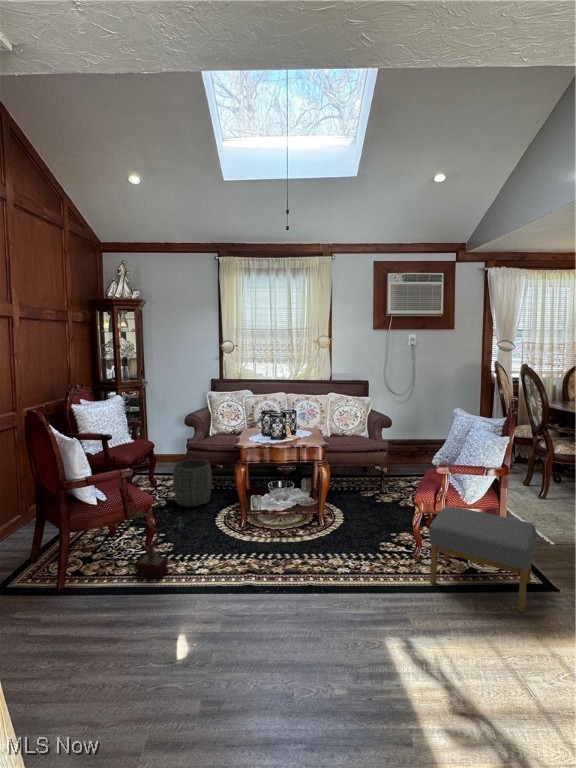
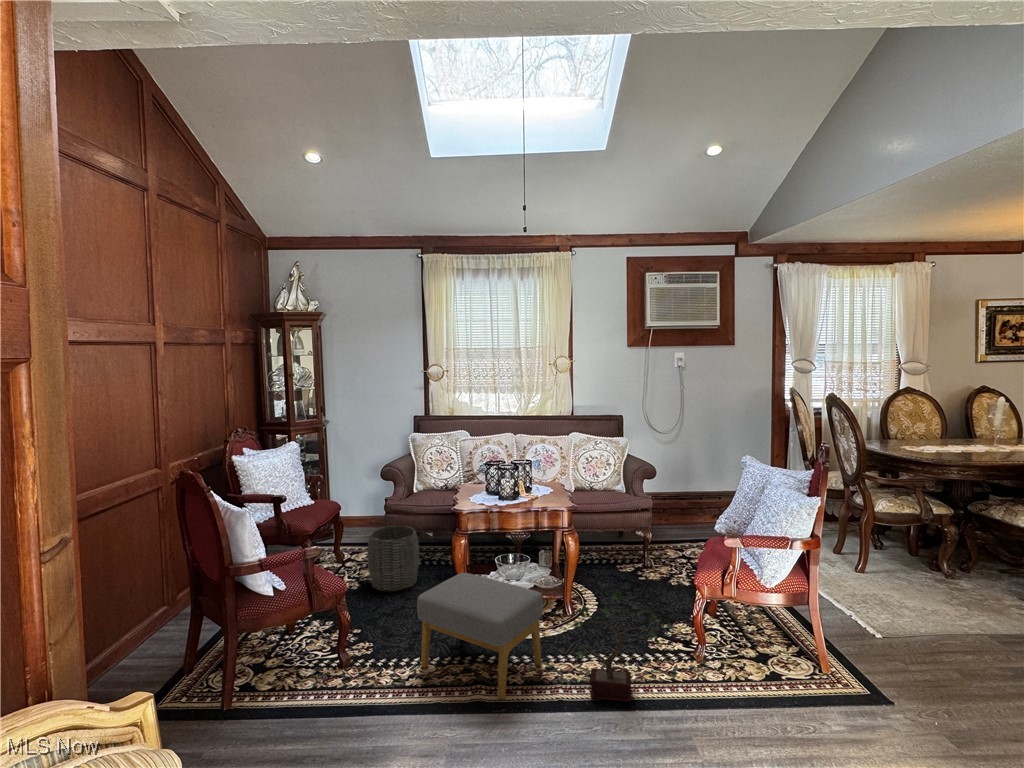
potted plant: present [124,498,184,578] -> present [573,589,673,702]
footstool: present [429,507,536,612] -> present [417,573,543,699]

